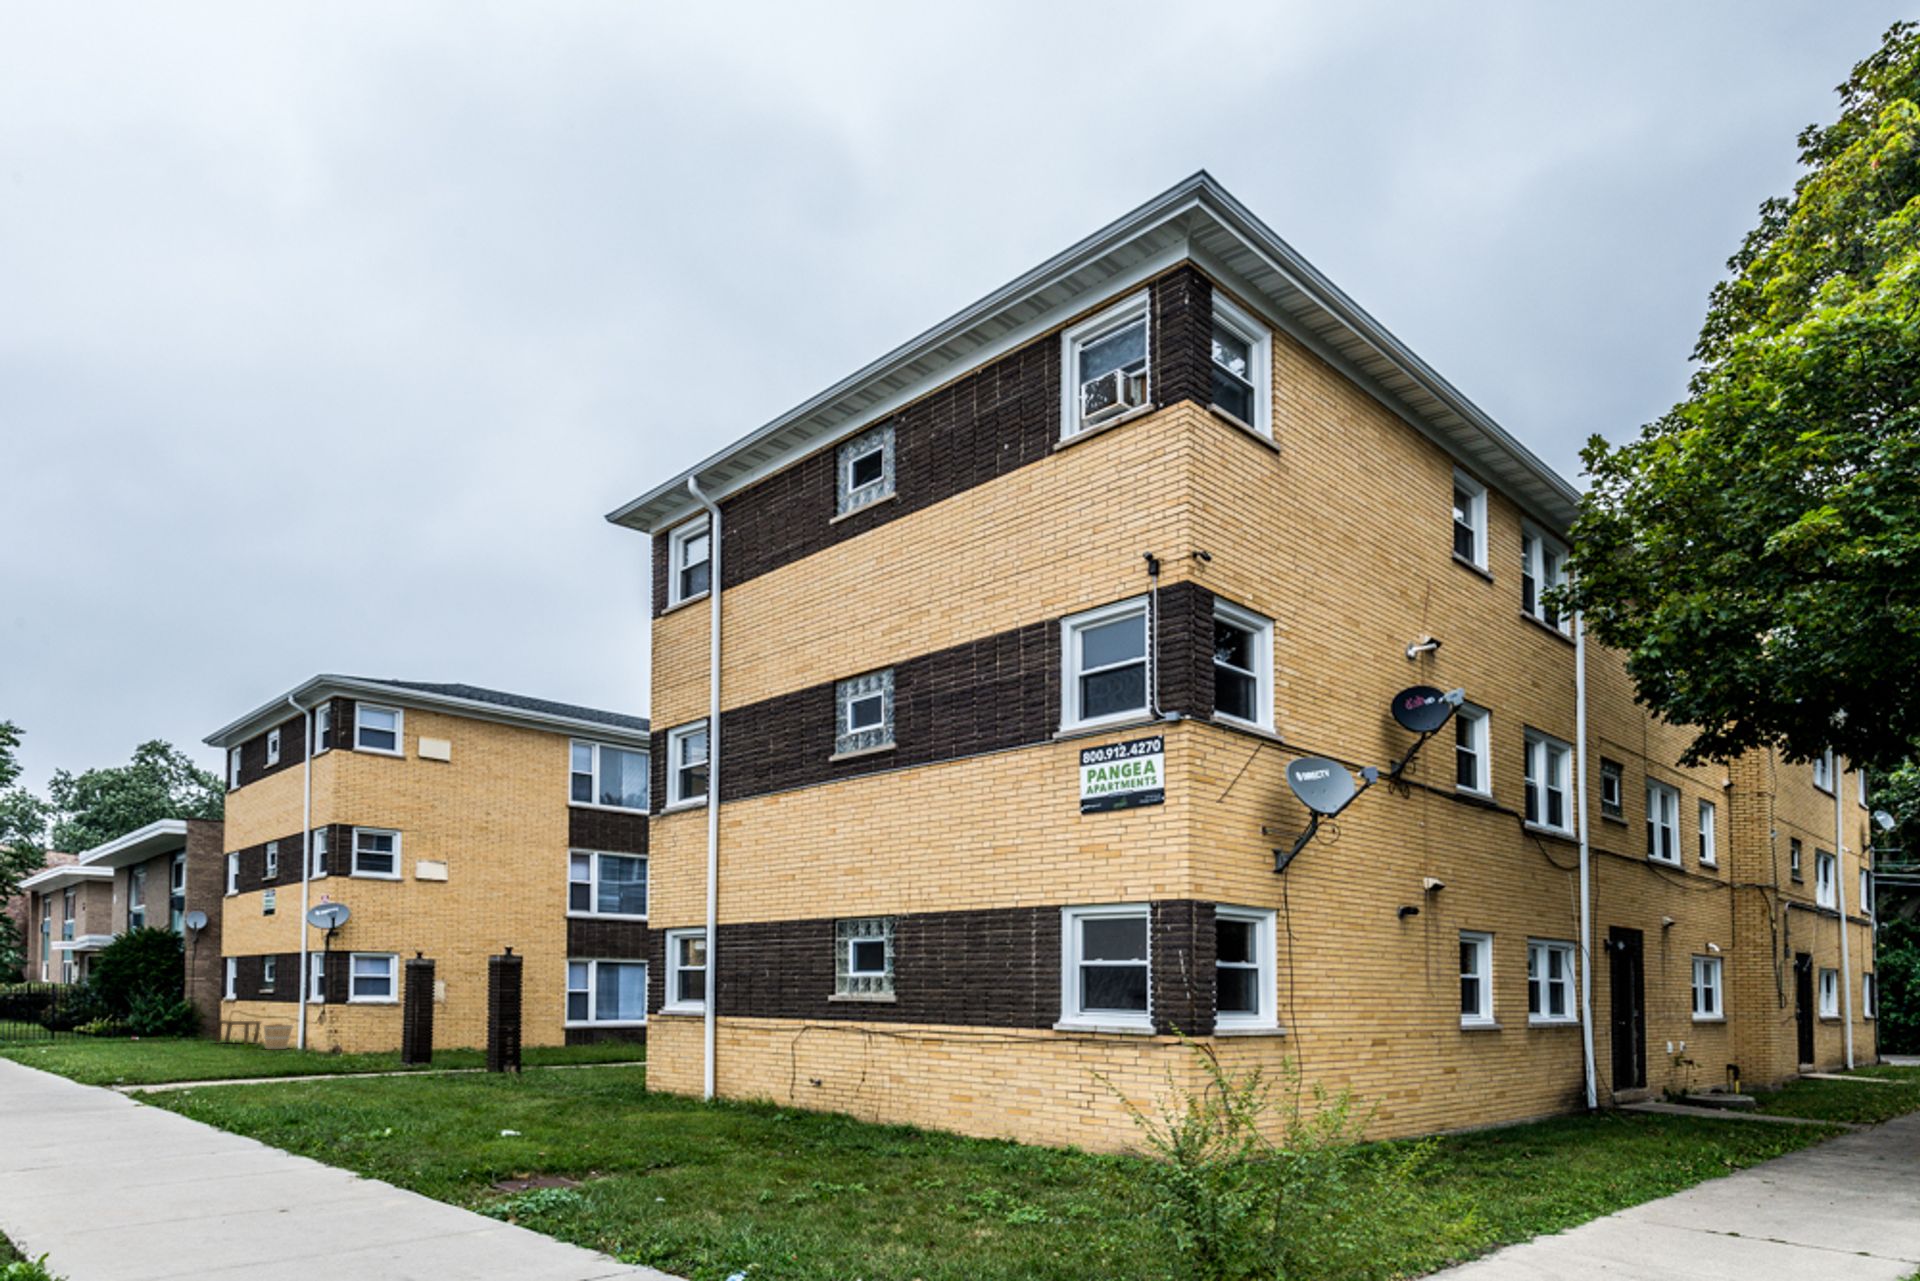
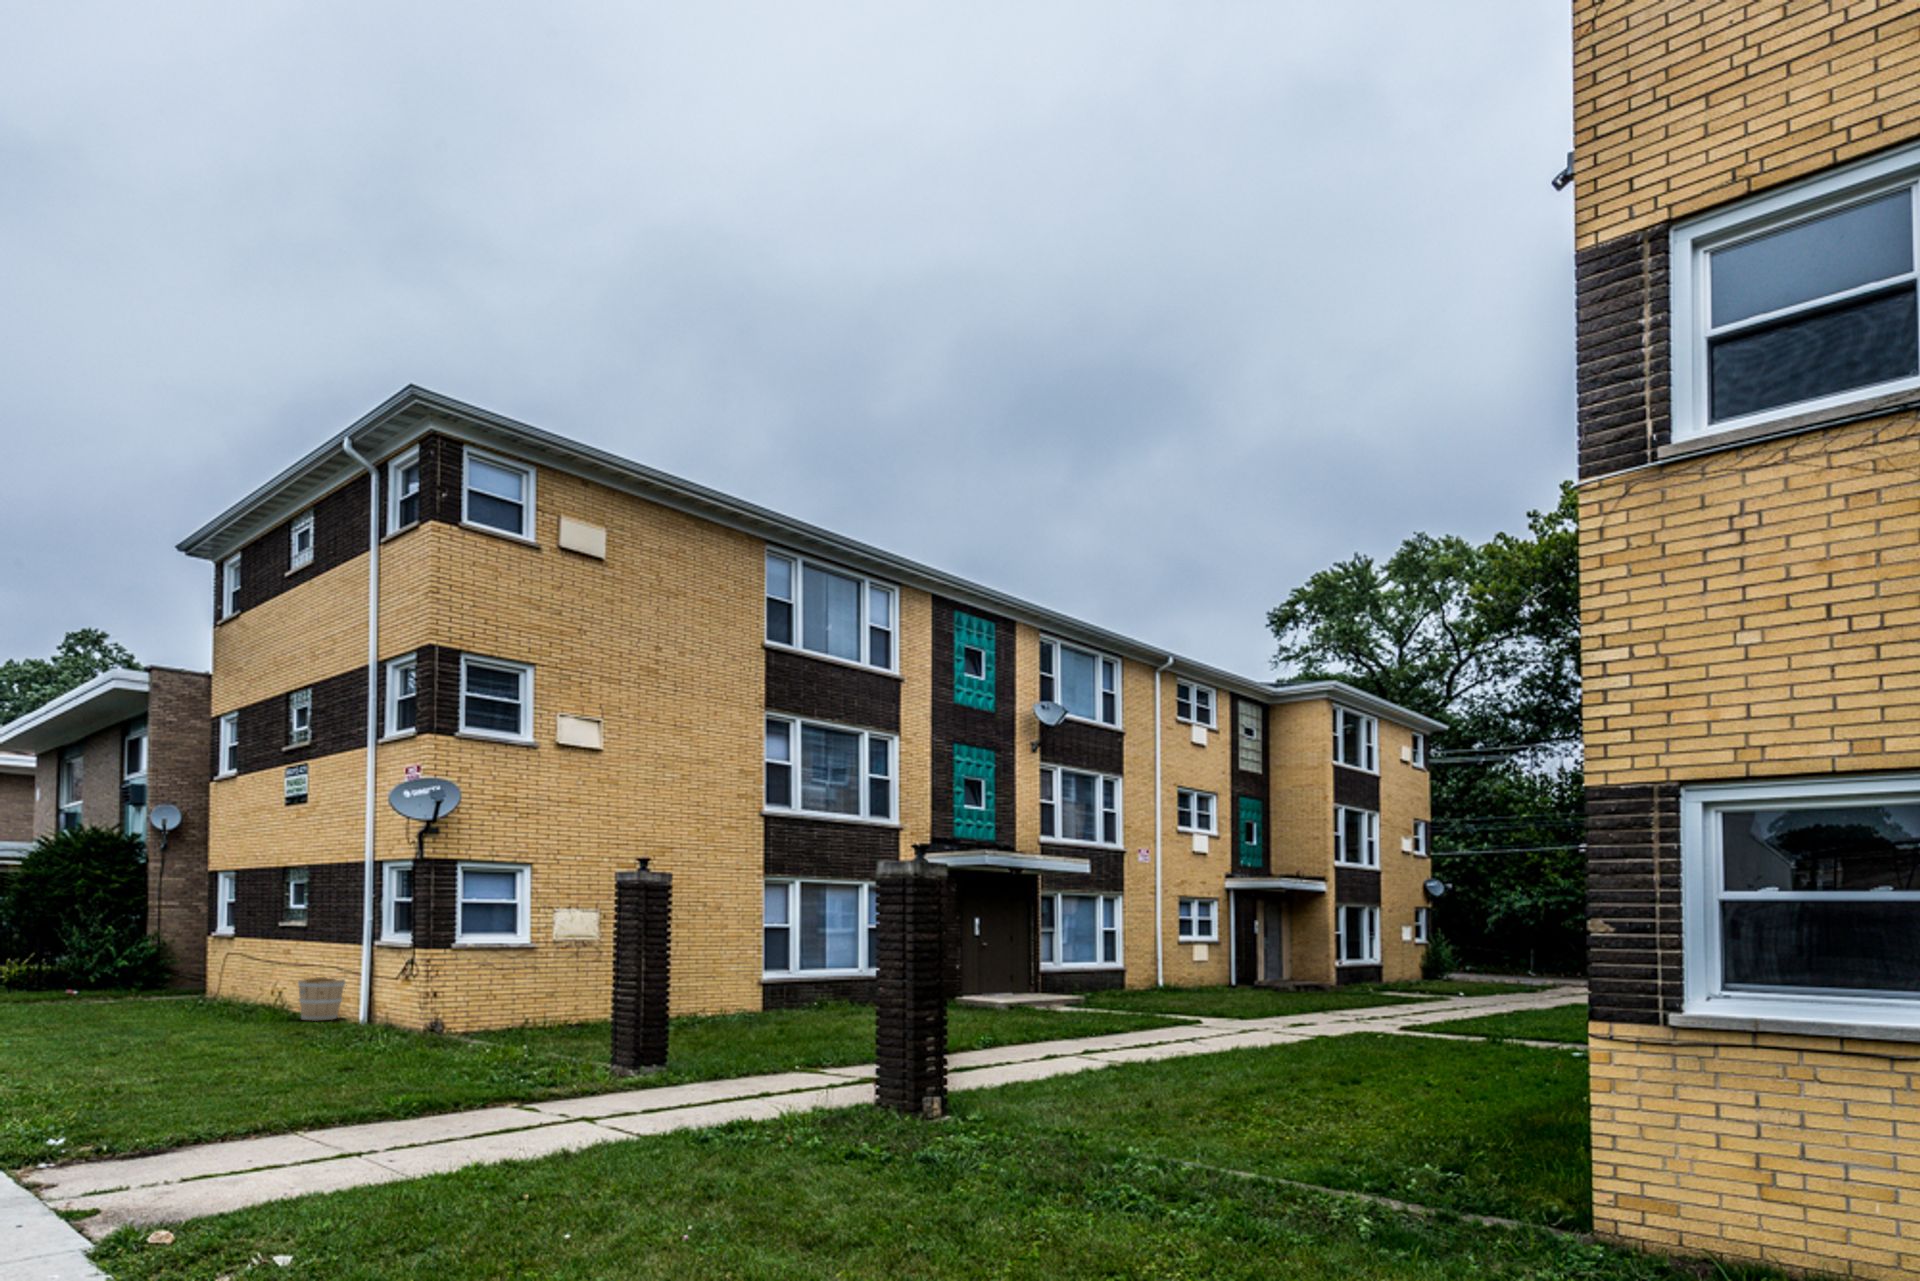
bench: present [216,1020,260,1044] -> none [207,968,284,1008]

